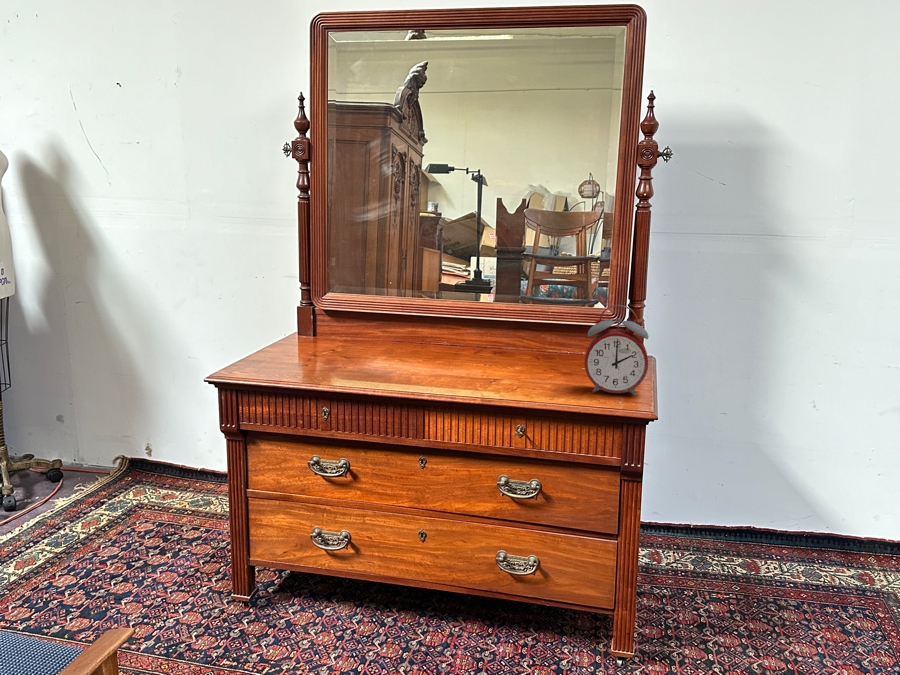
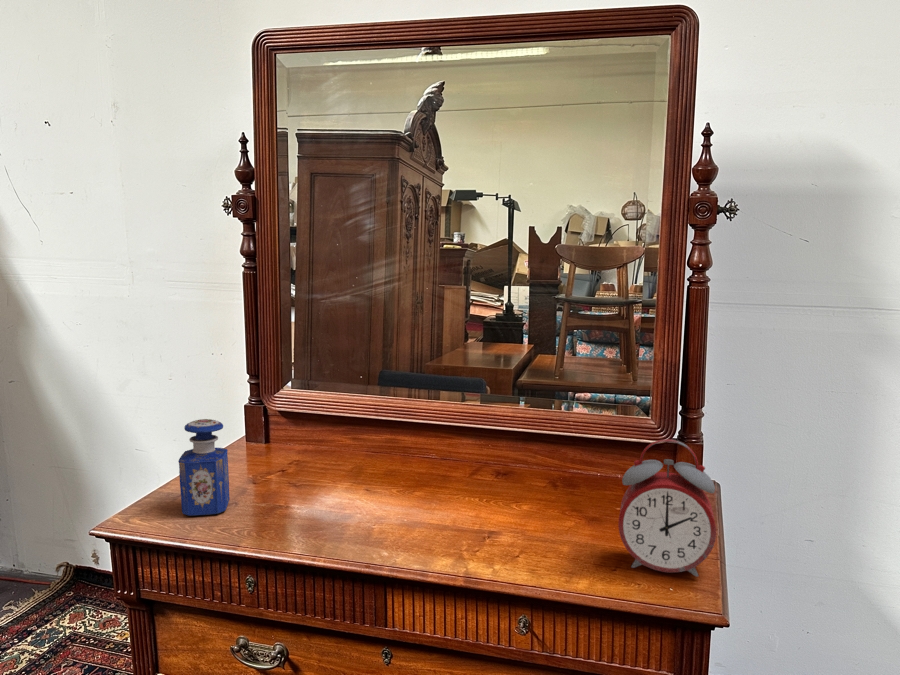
perfume bottle: none [269,302,302,370] -> present [178,419,230,515]

